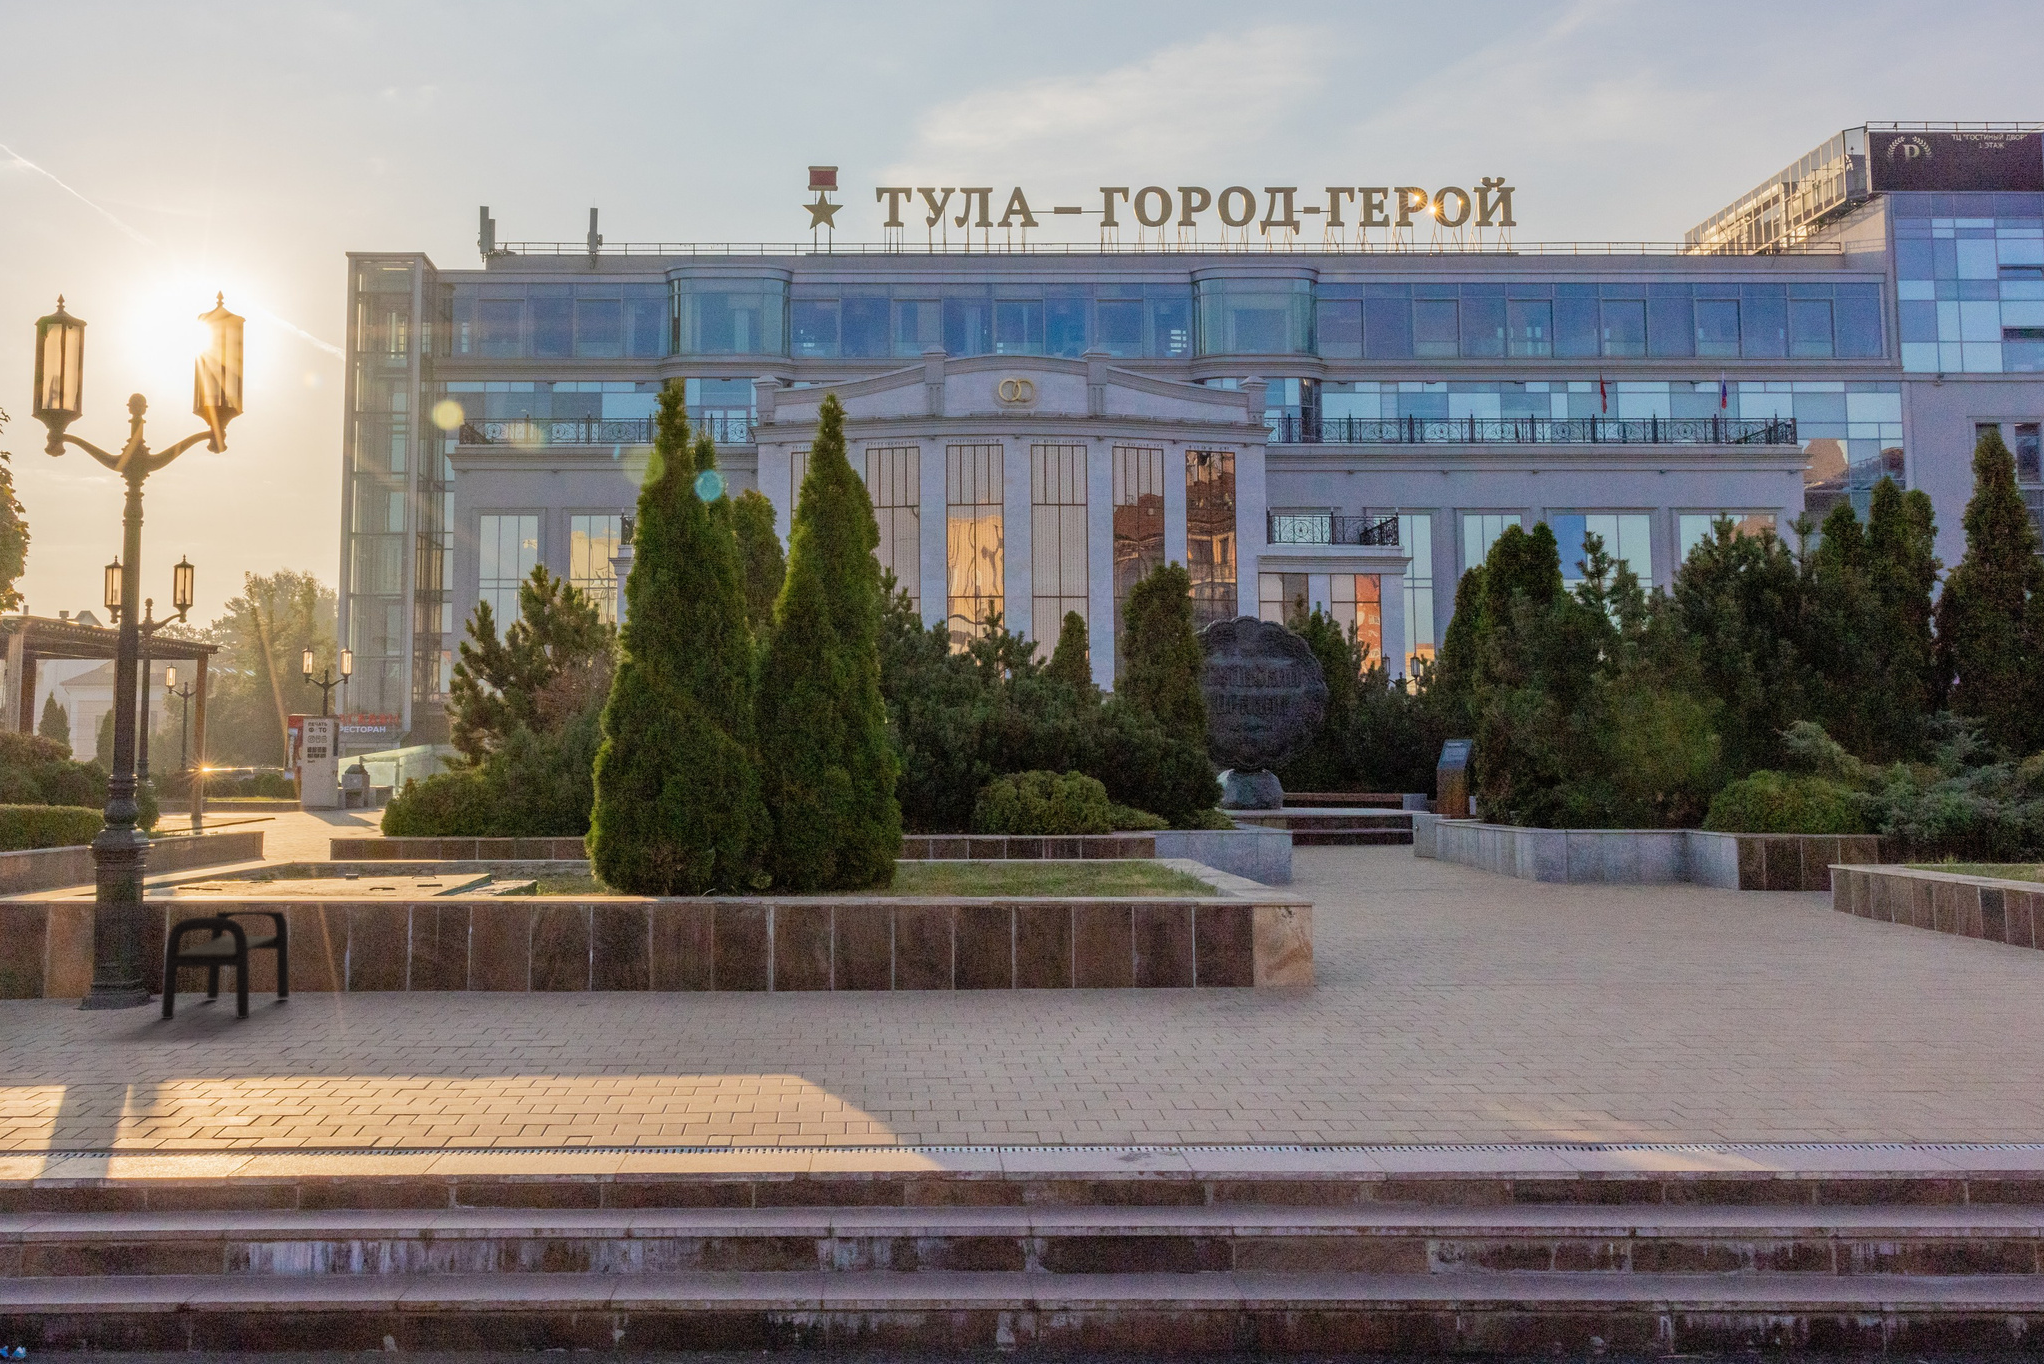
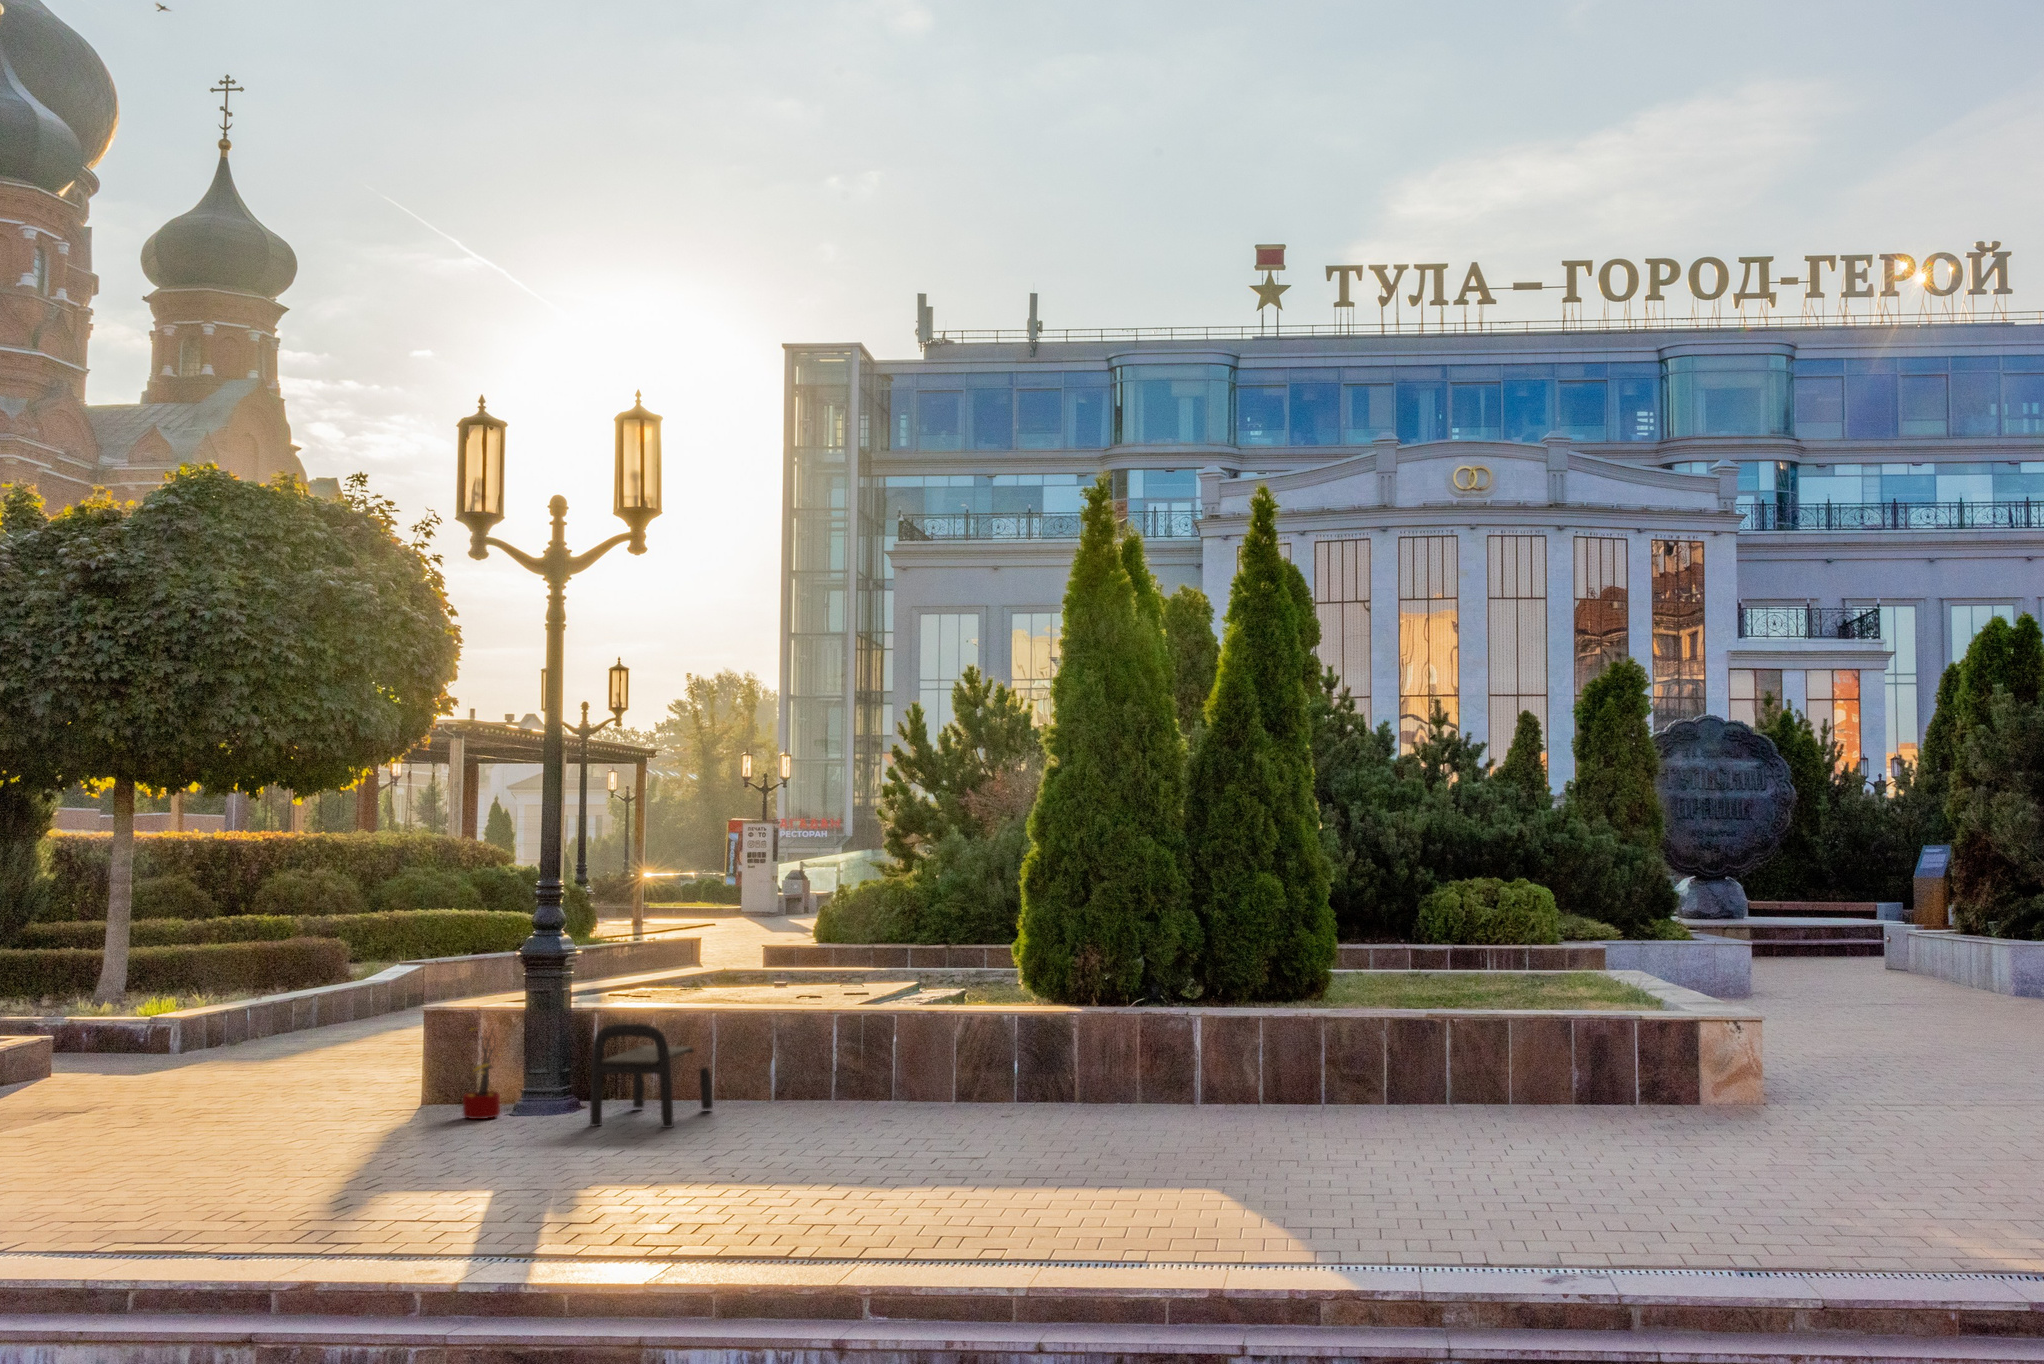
decorative plant: none [26,918,73,1014] -> present [463,1036,500,1119]

